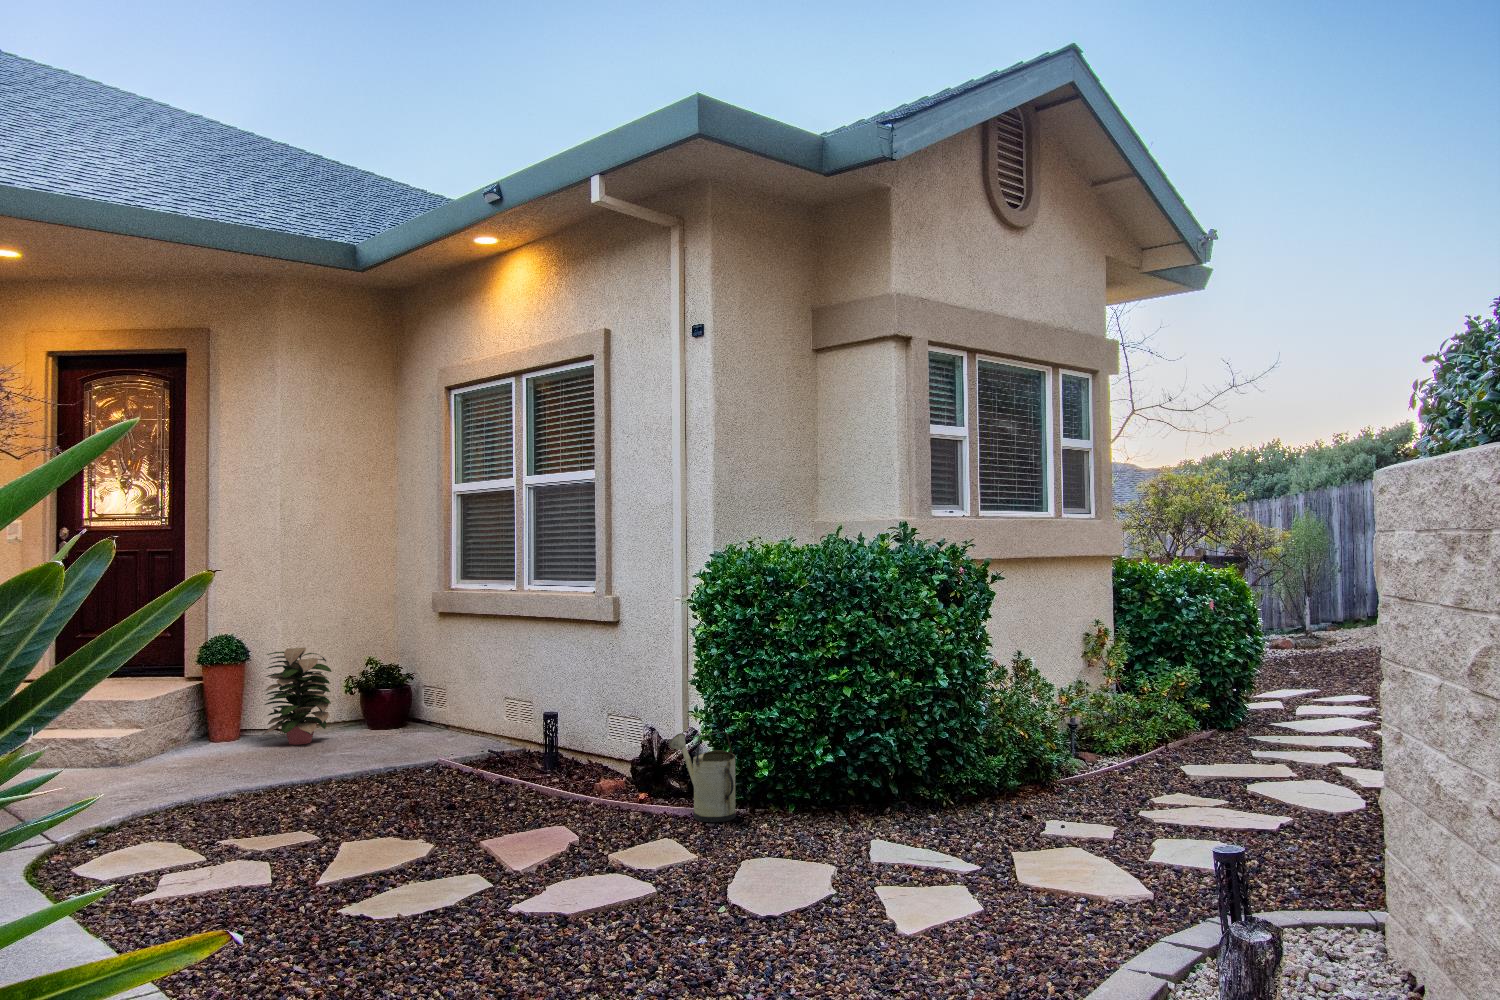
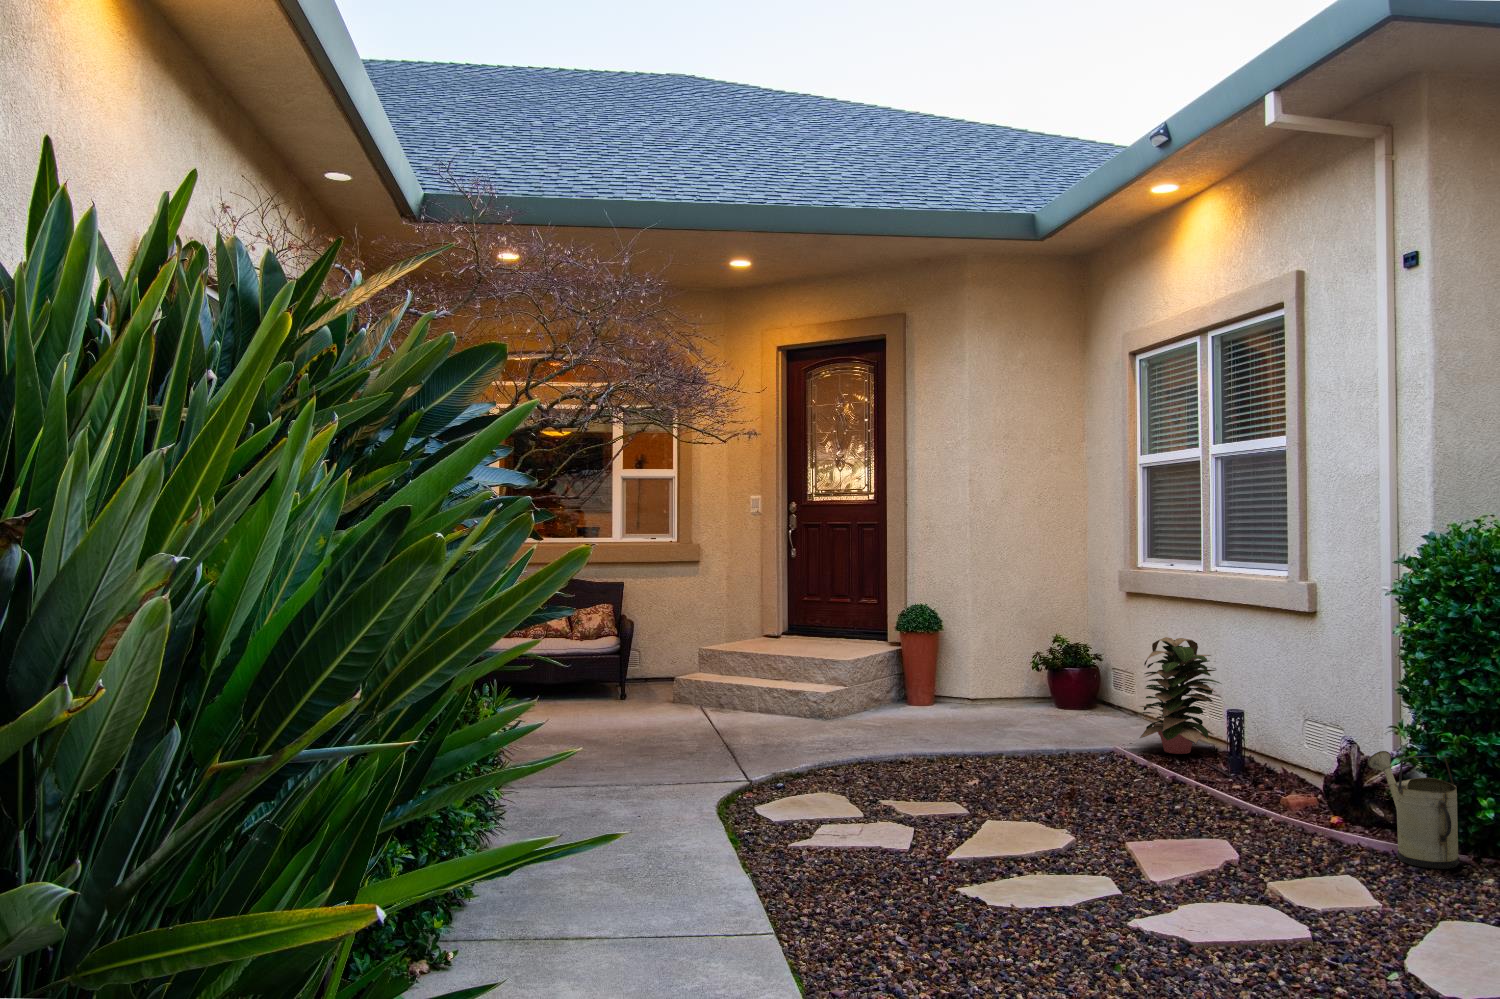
decorative plant: present [263,647,332,745] -> present [1140,637,1221,754]

